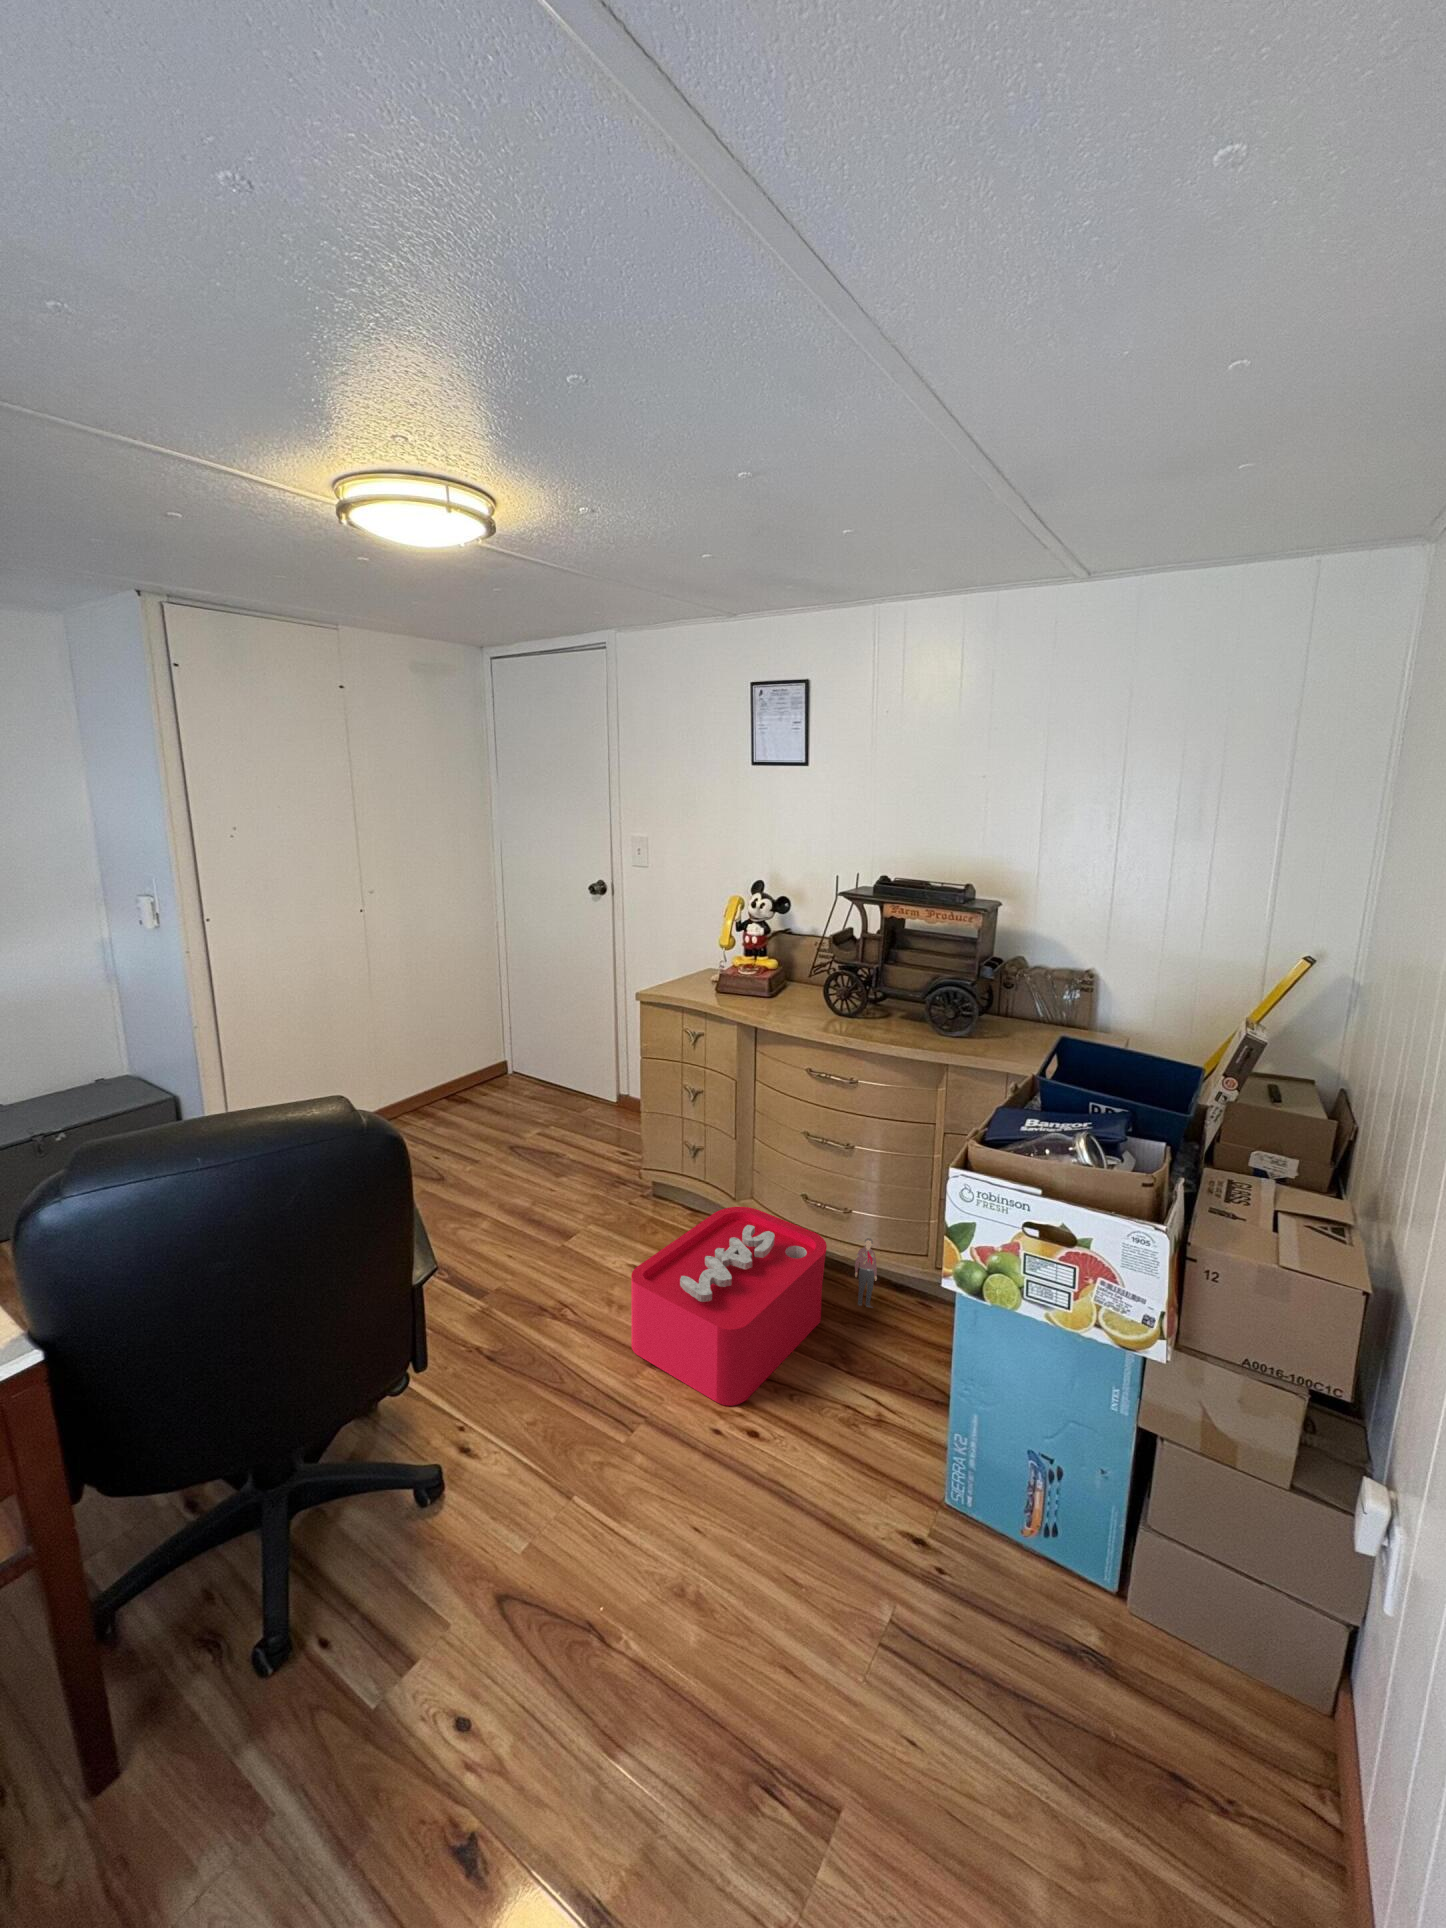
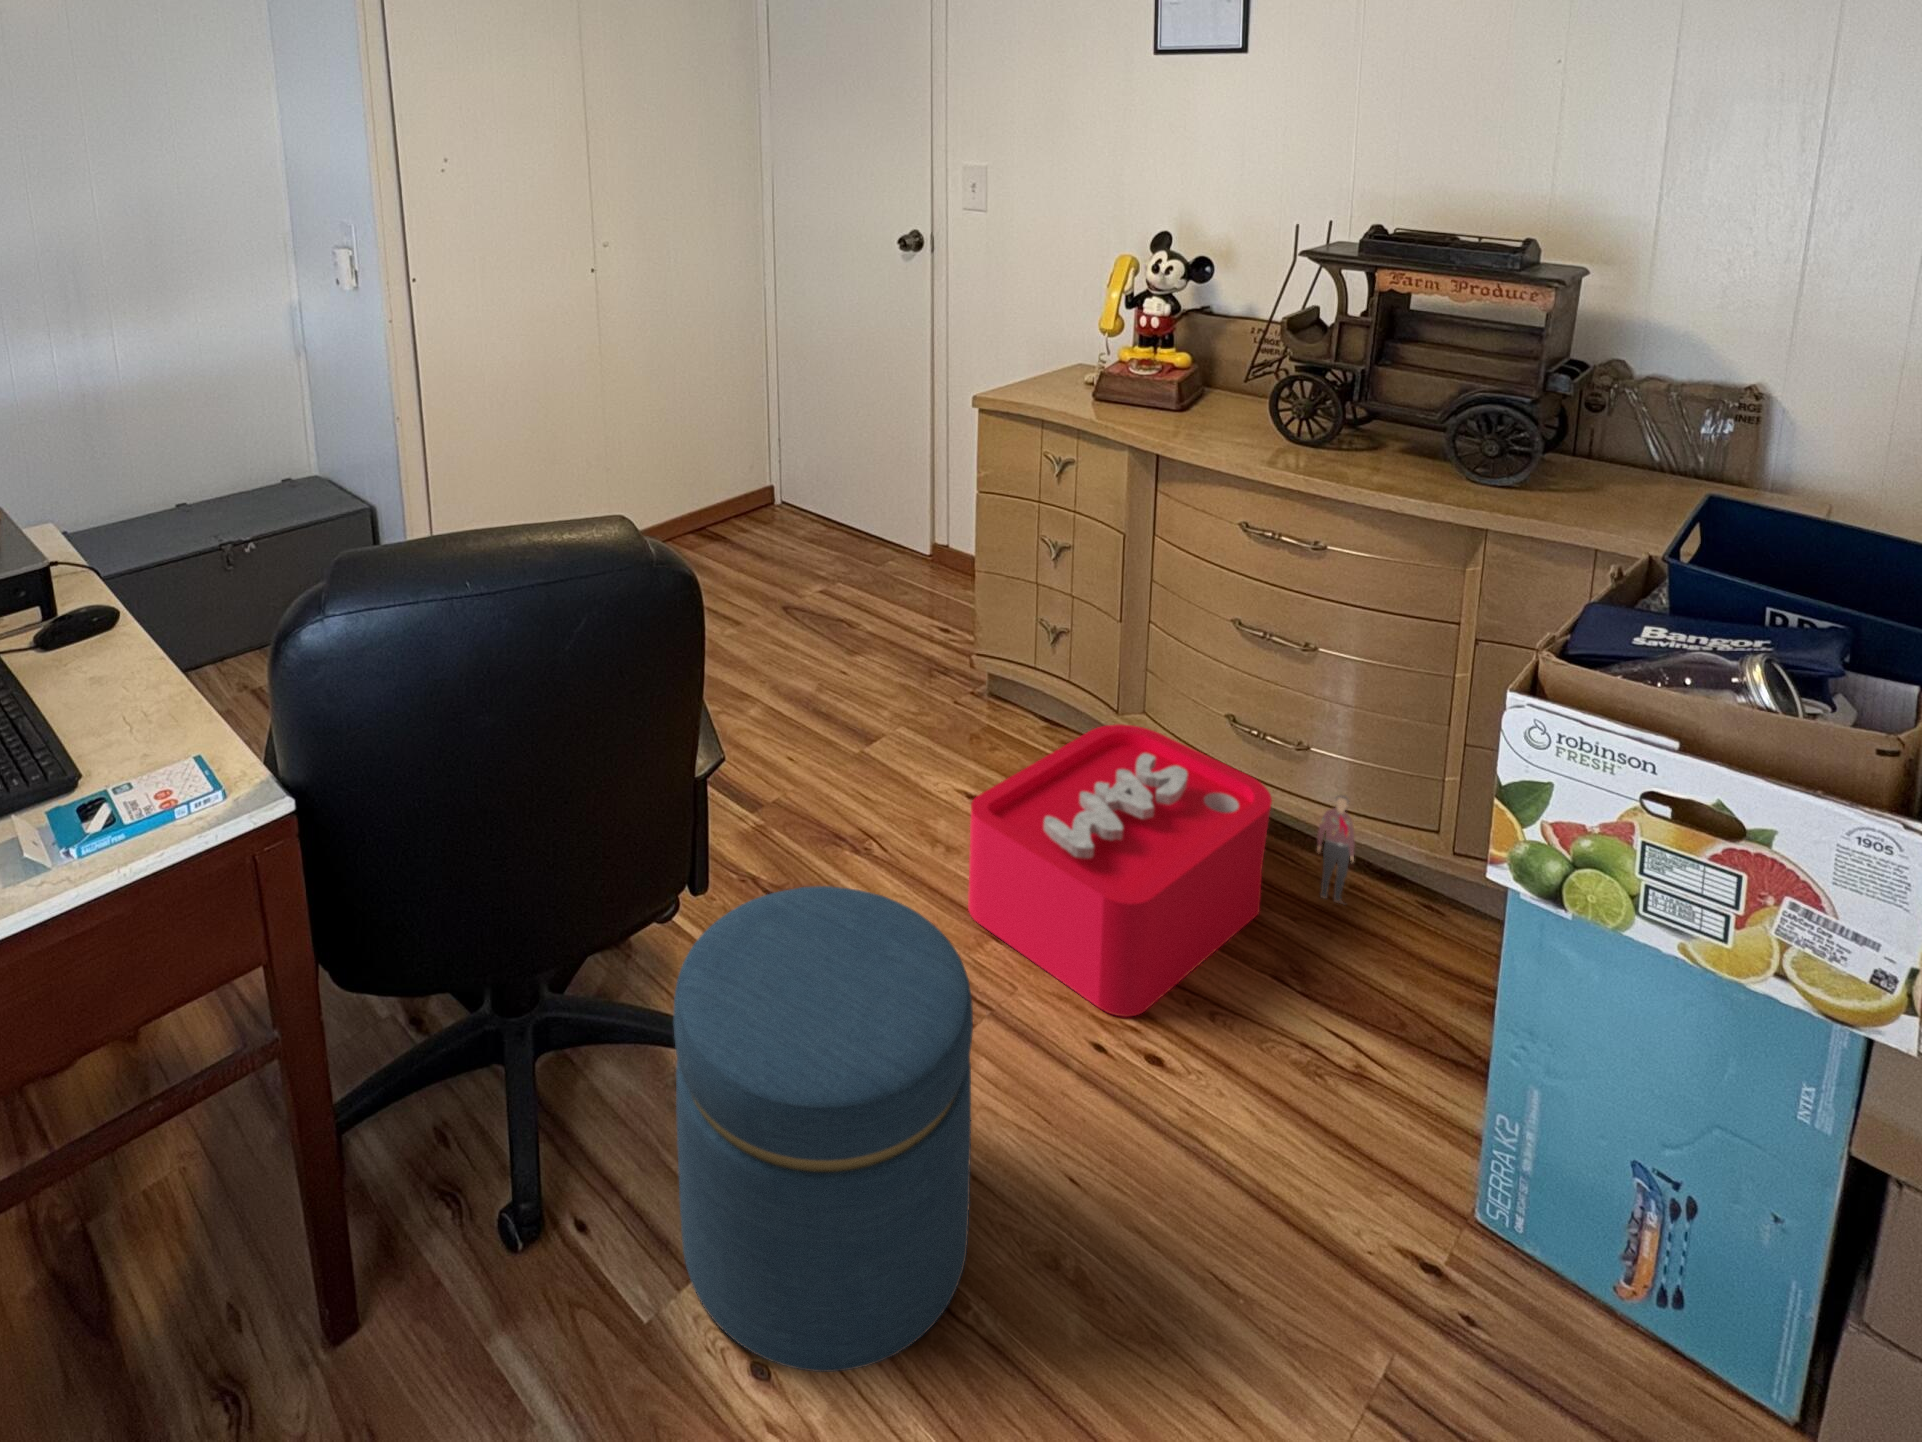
ottoman: none [392,1350,620,1715] -> present [674,886,973,1372]

